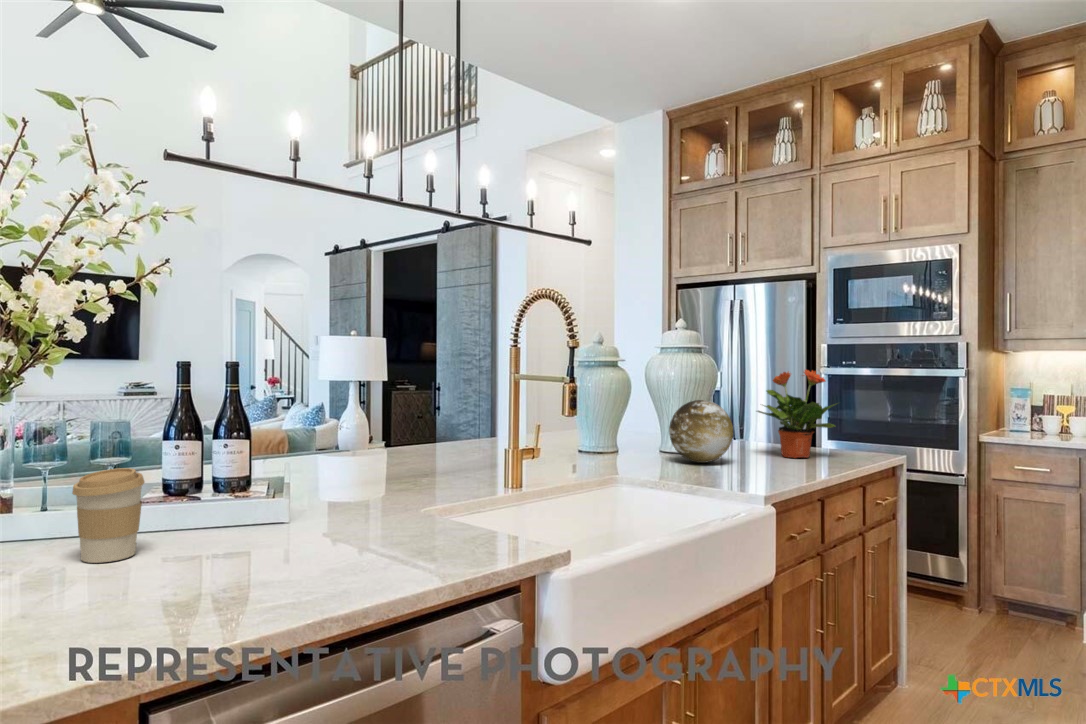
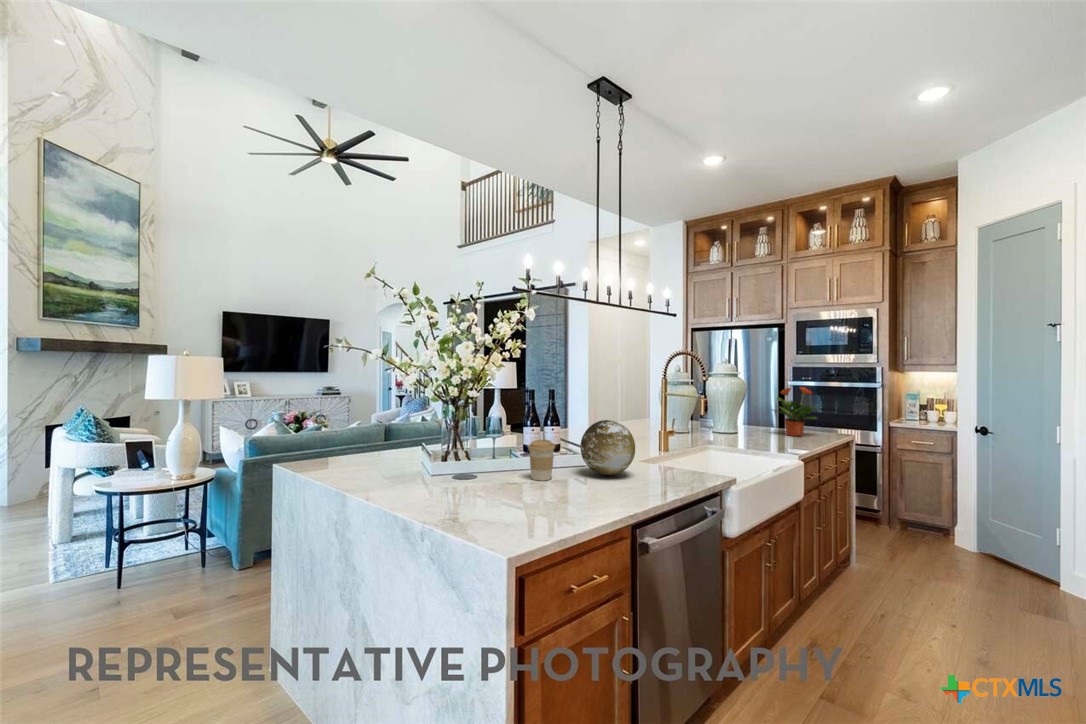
decorative orb: present [669,400,733,463] -> present [580,420,635,475]

